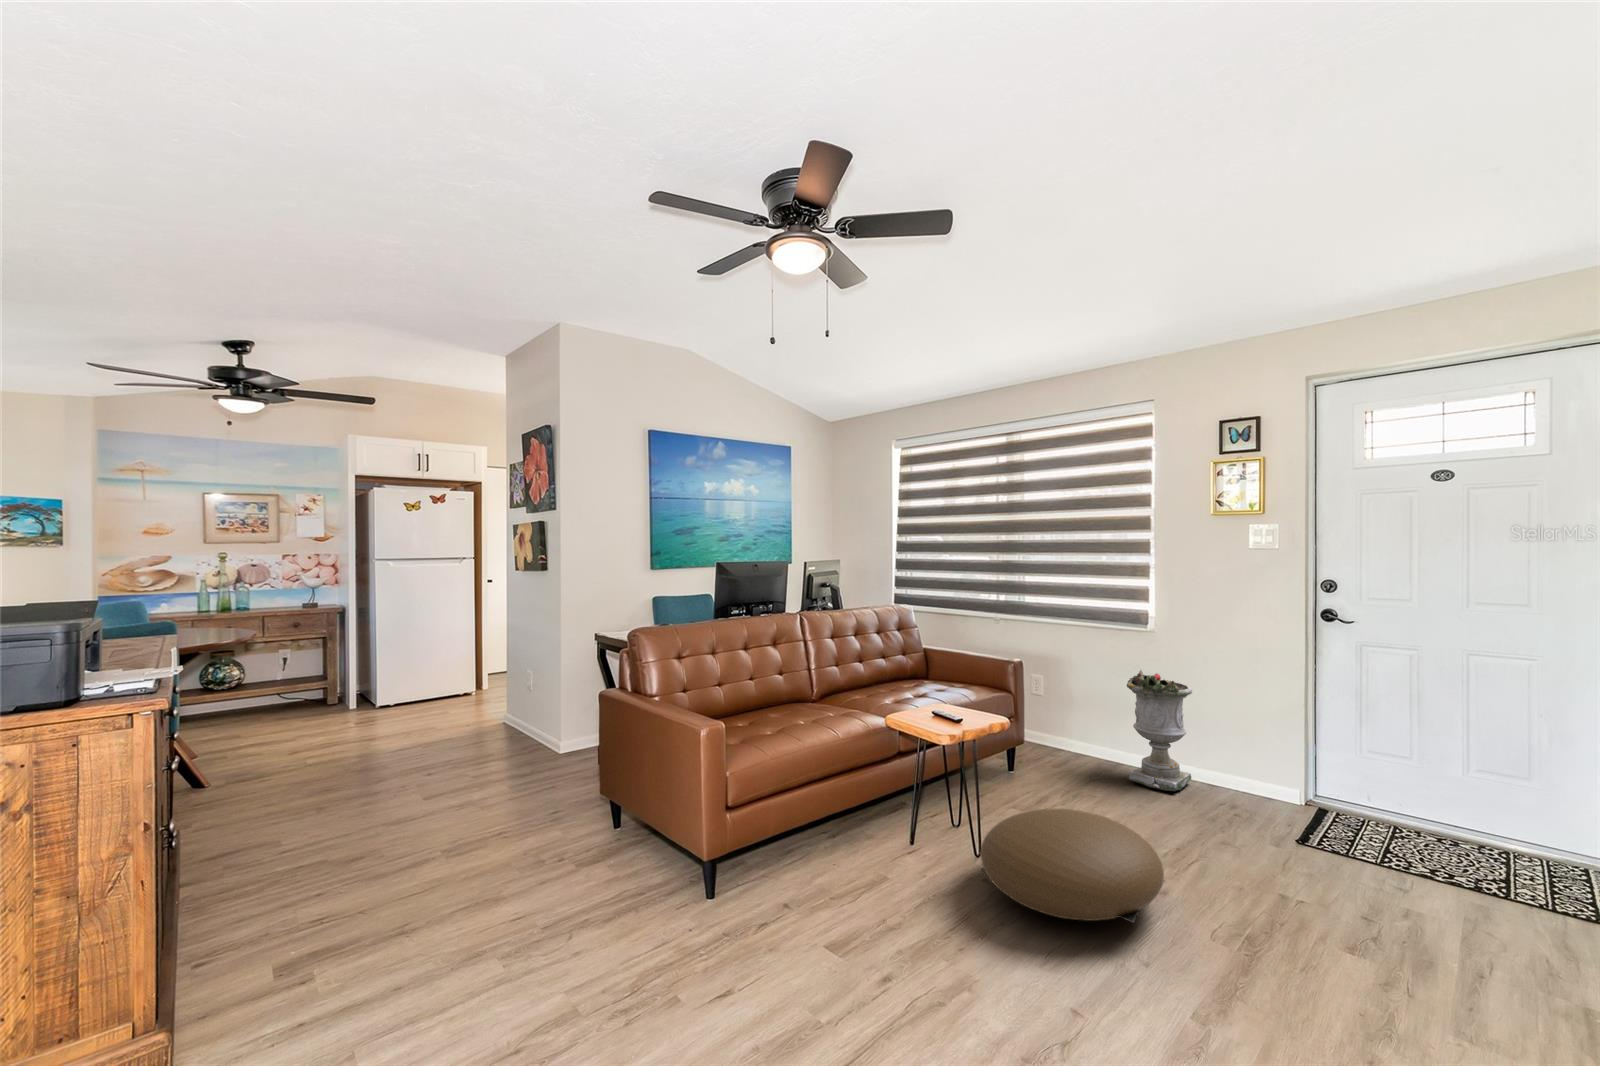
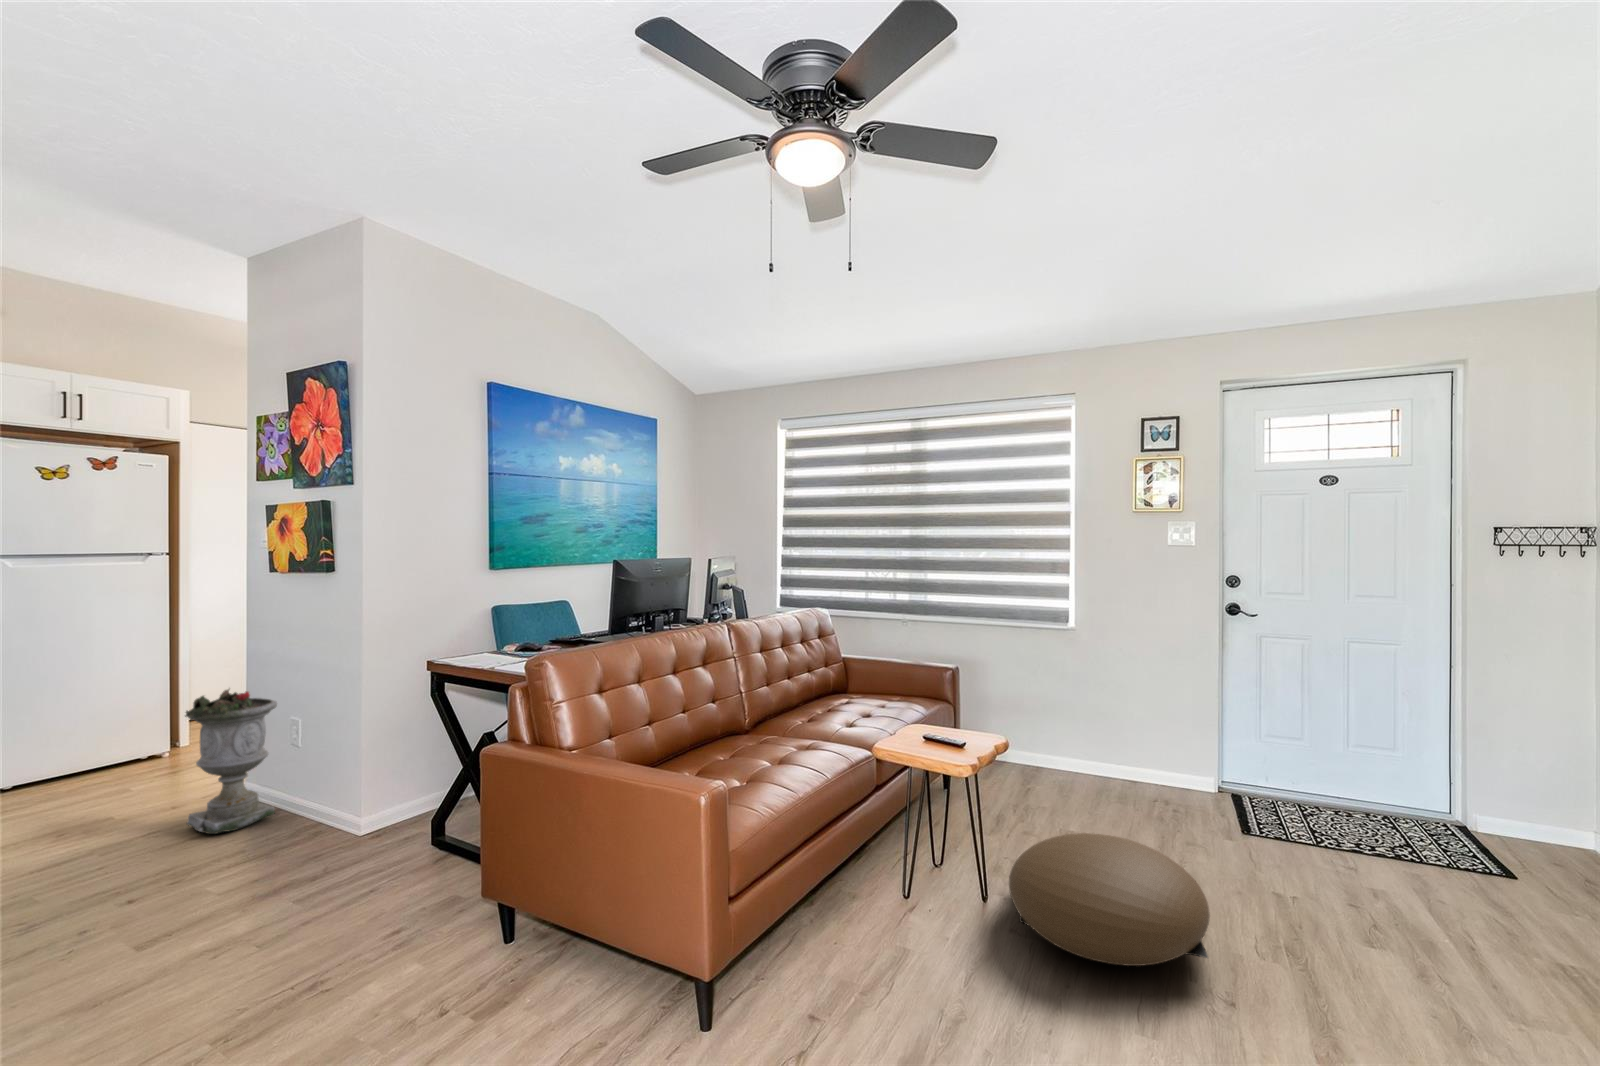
planter: present [1127,670,1192,791] -> present [185,689,277,834]

